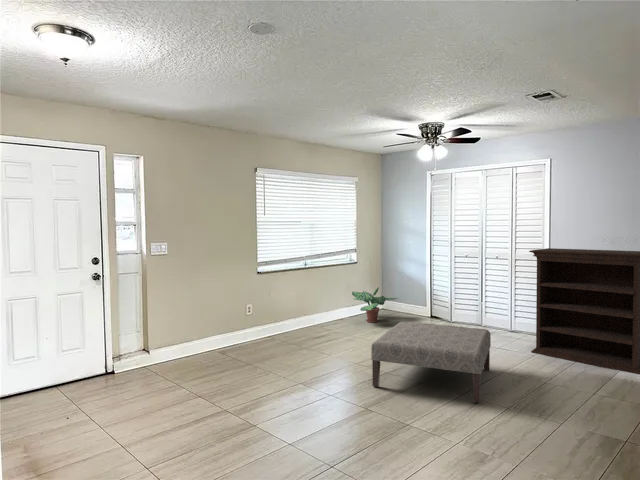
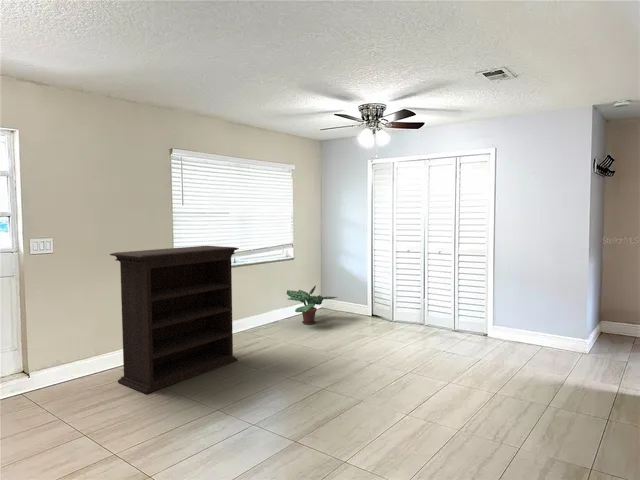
bookshelf: present [529,248,640,375] -> present [110,246,239,394]
ottoman: present [371,322,491,403] -> none [302,327,435,425]

